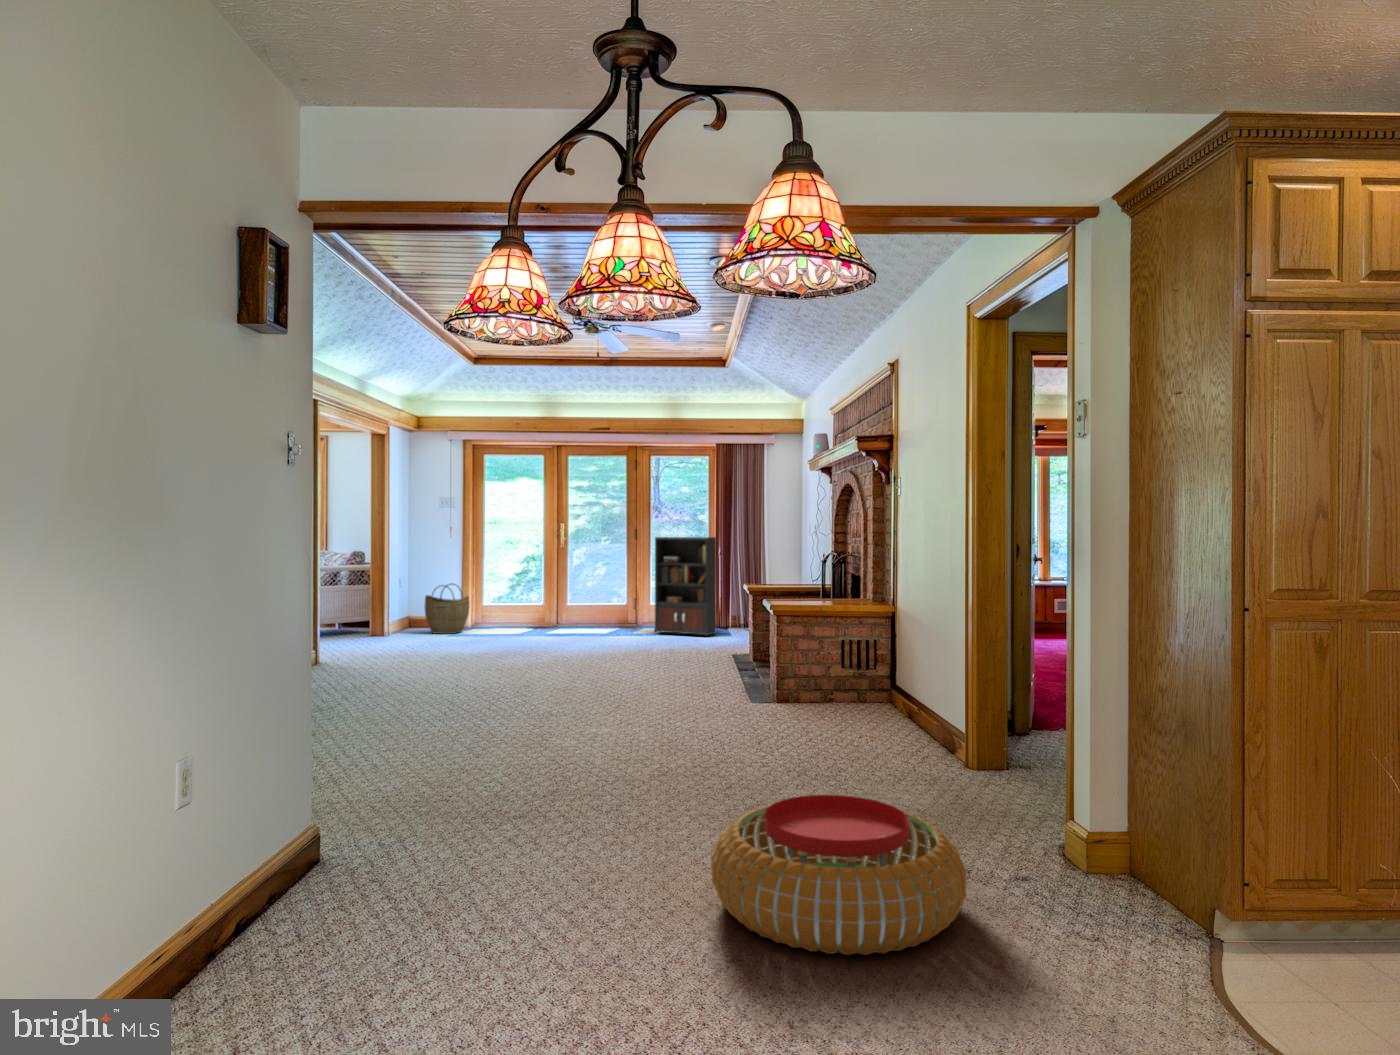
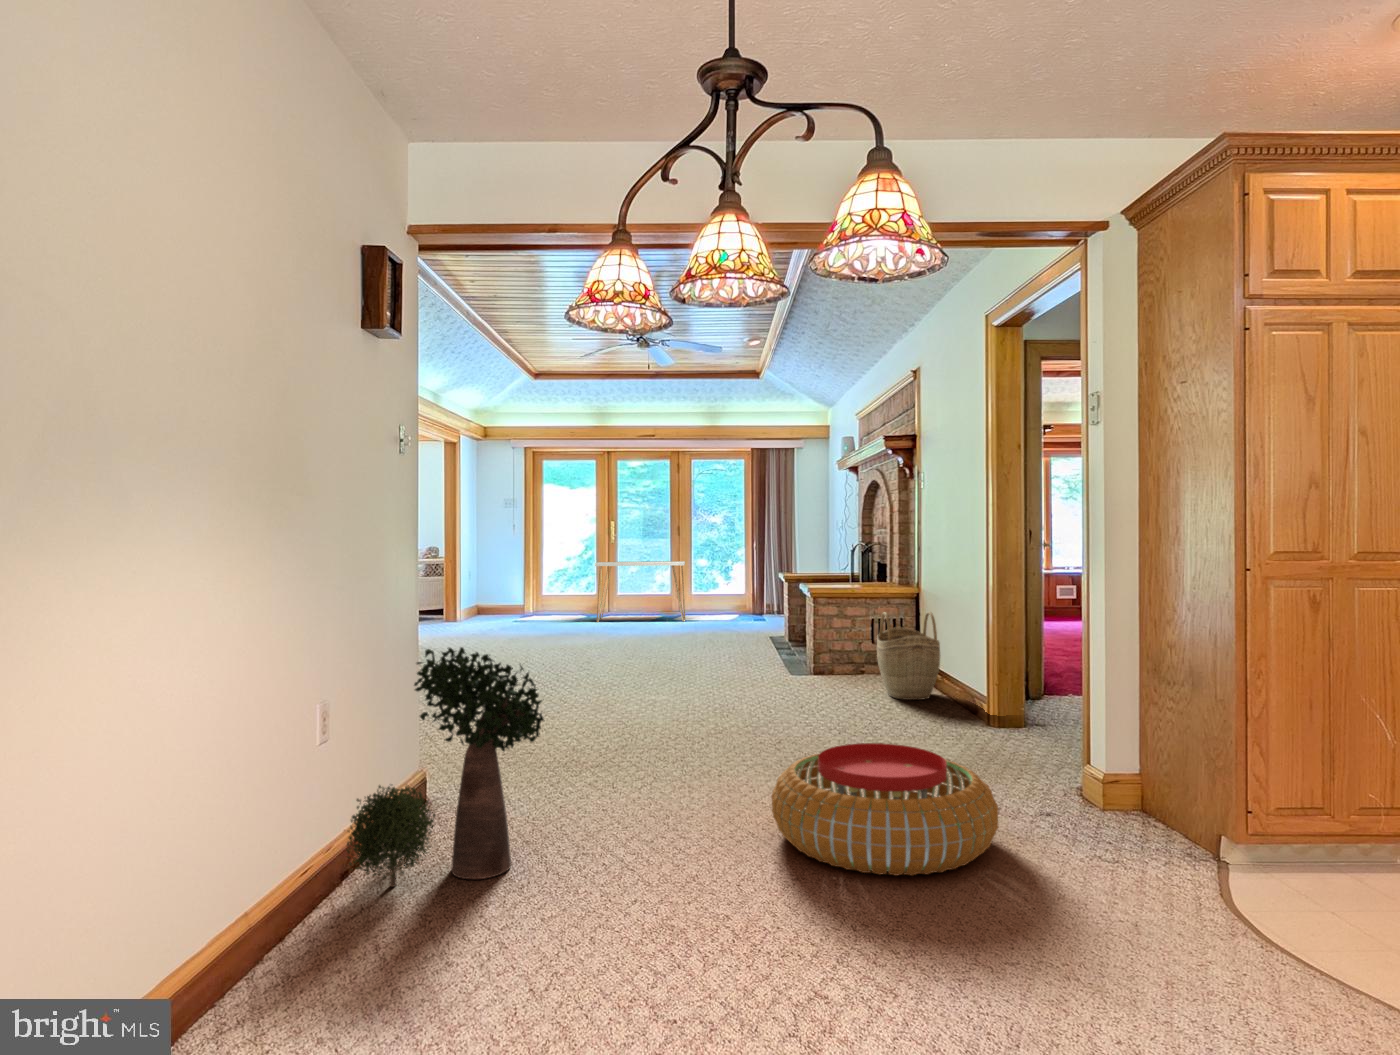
bookcase: present [655,537,717,635] -> none [694,532,771,622]
console table: none [546,568,646,635] -> present [595,561,685,622]
woven basket: present [424,584,469,634] -> present [877,612,940,700]
potted plant: none [203,689,450,972] -> present [347,647,544,887]

